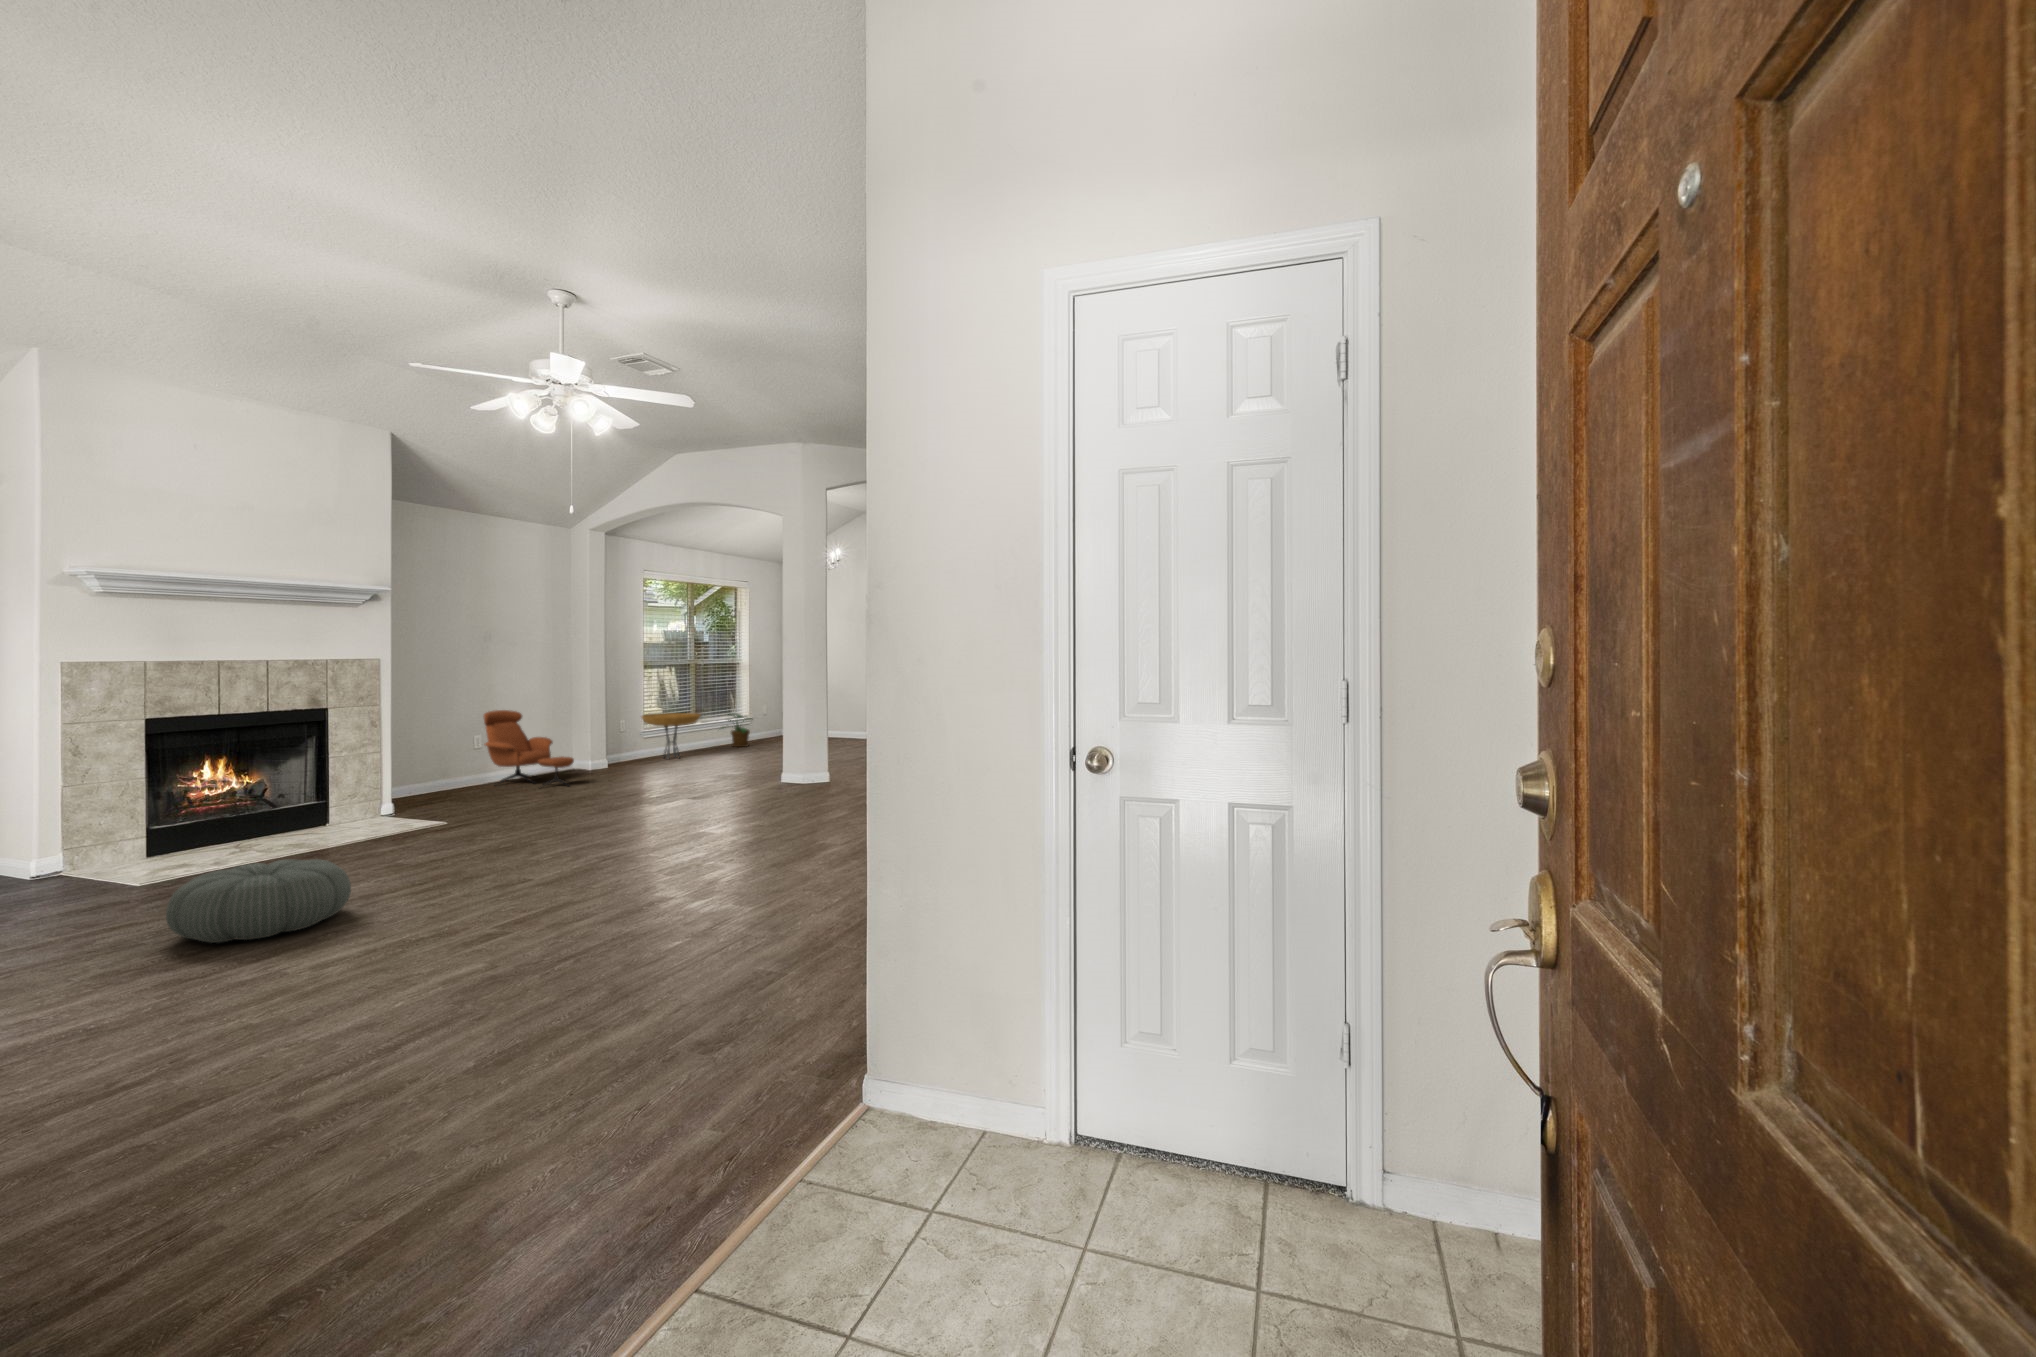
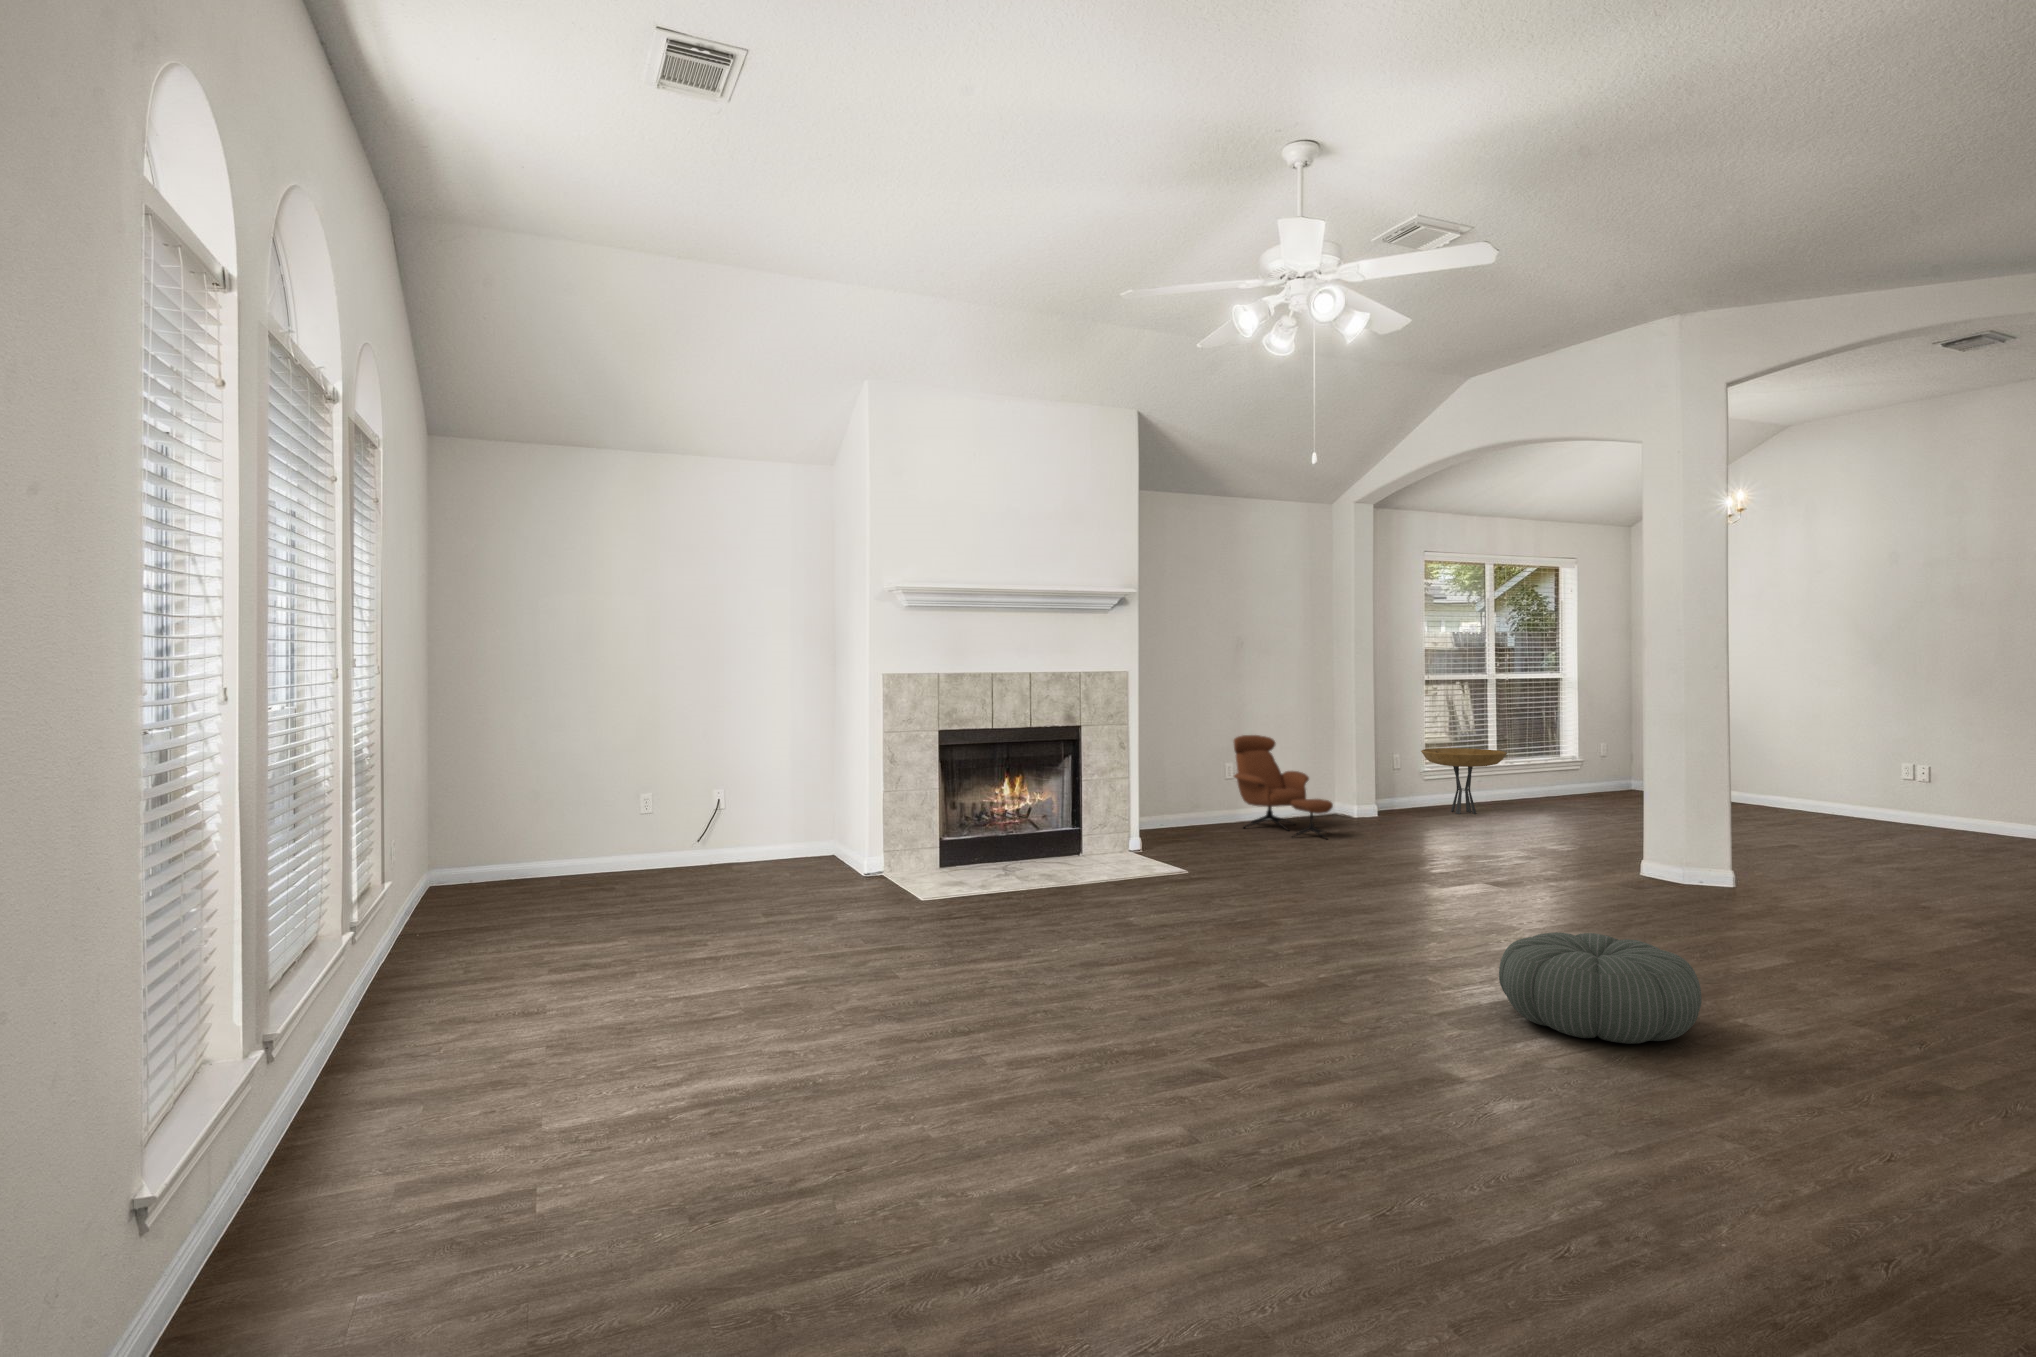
potted plant: present [722,714,750,747] -> none [1532,753,1590,804]
pouf: present [166,859,351,943] -> present [1499,932,1702,1044]

